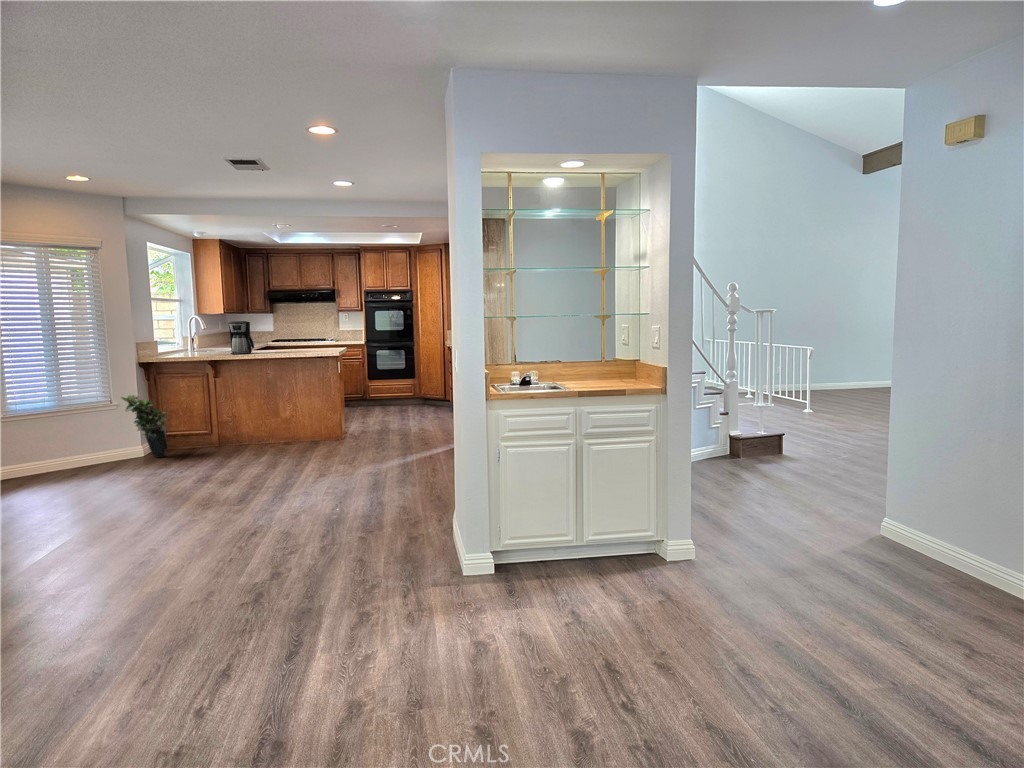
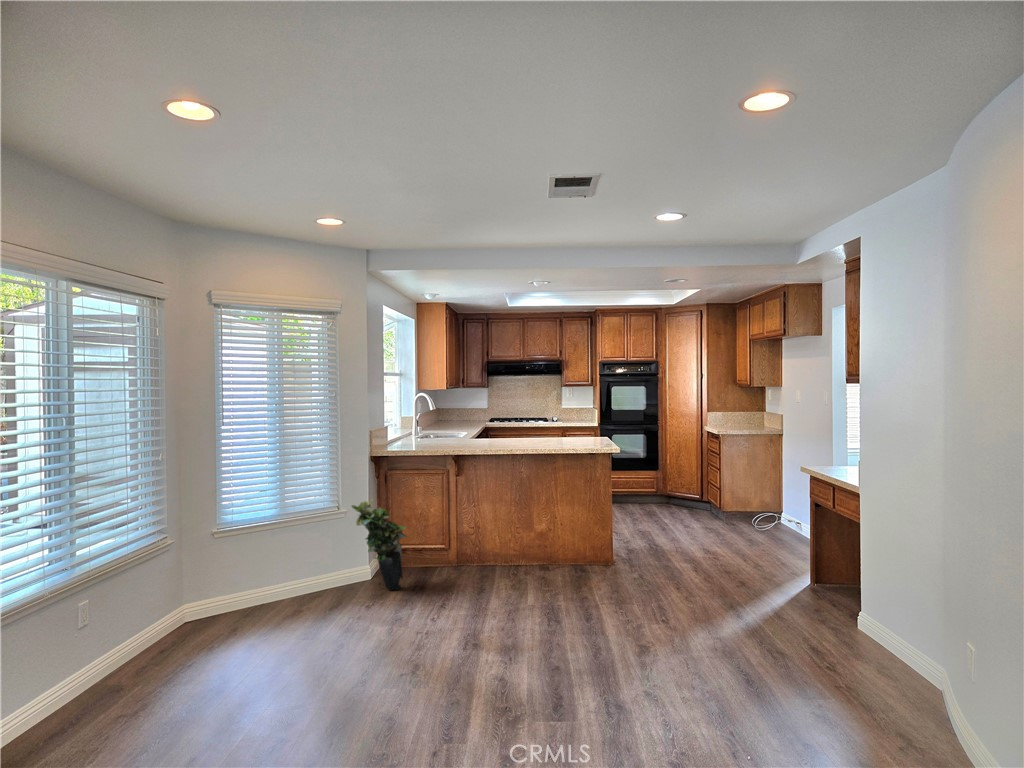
coffee maker: present [228,321,254,354] -> none [474,402,504,445]

